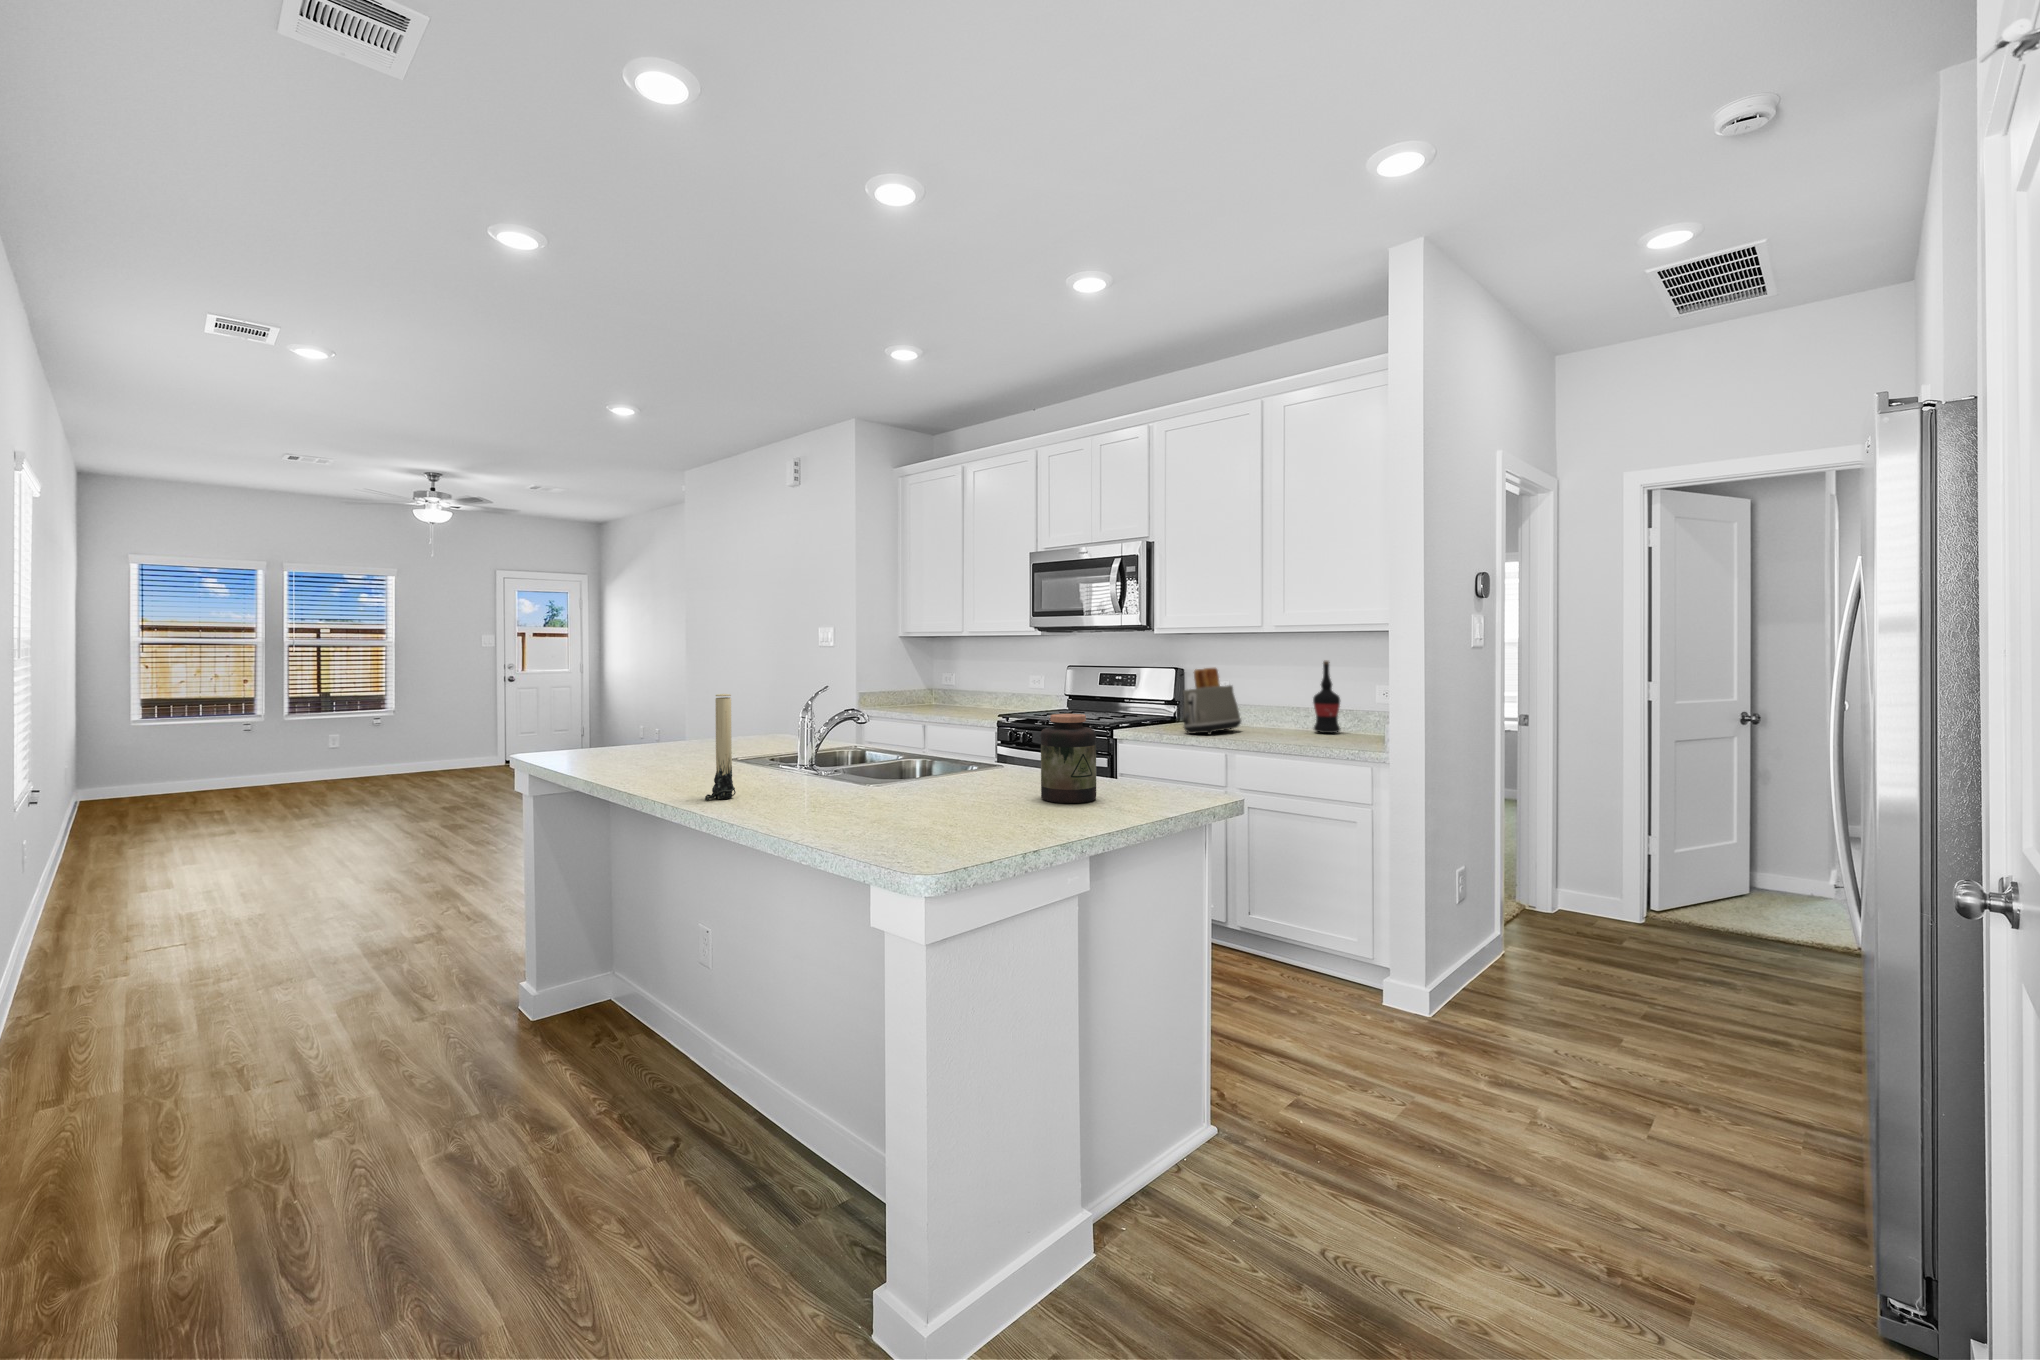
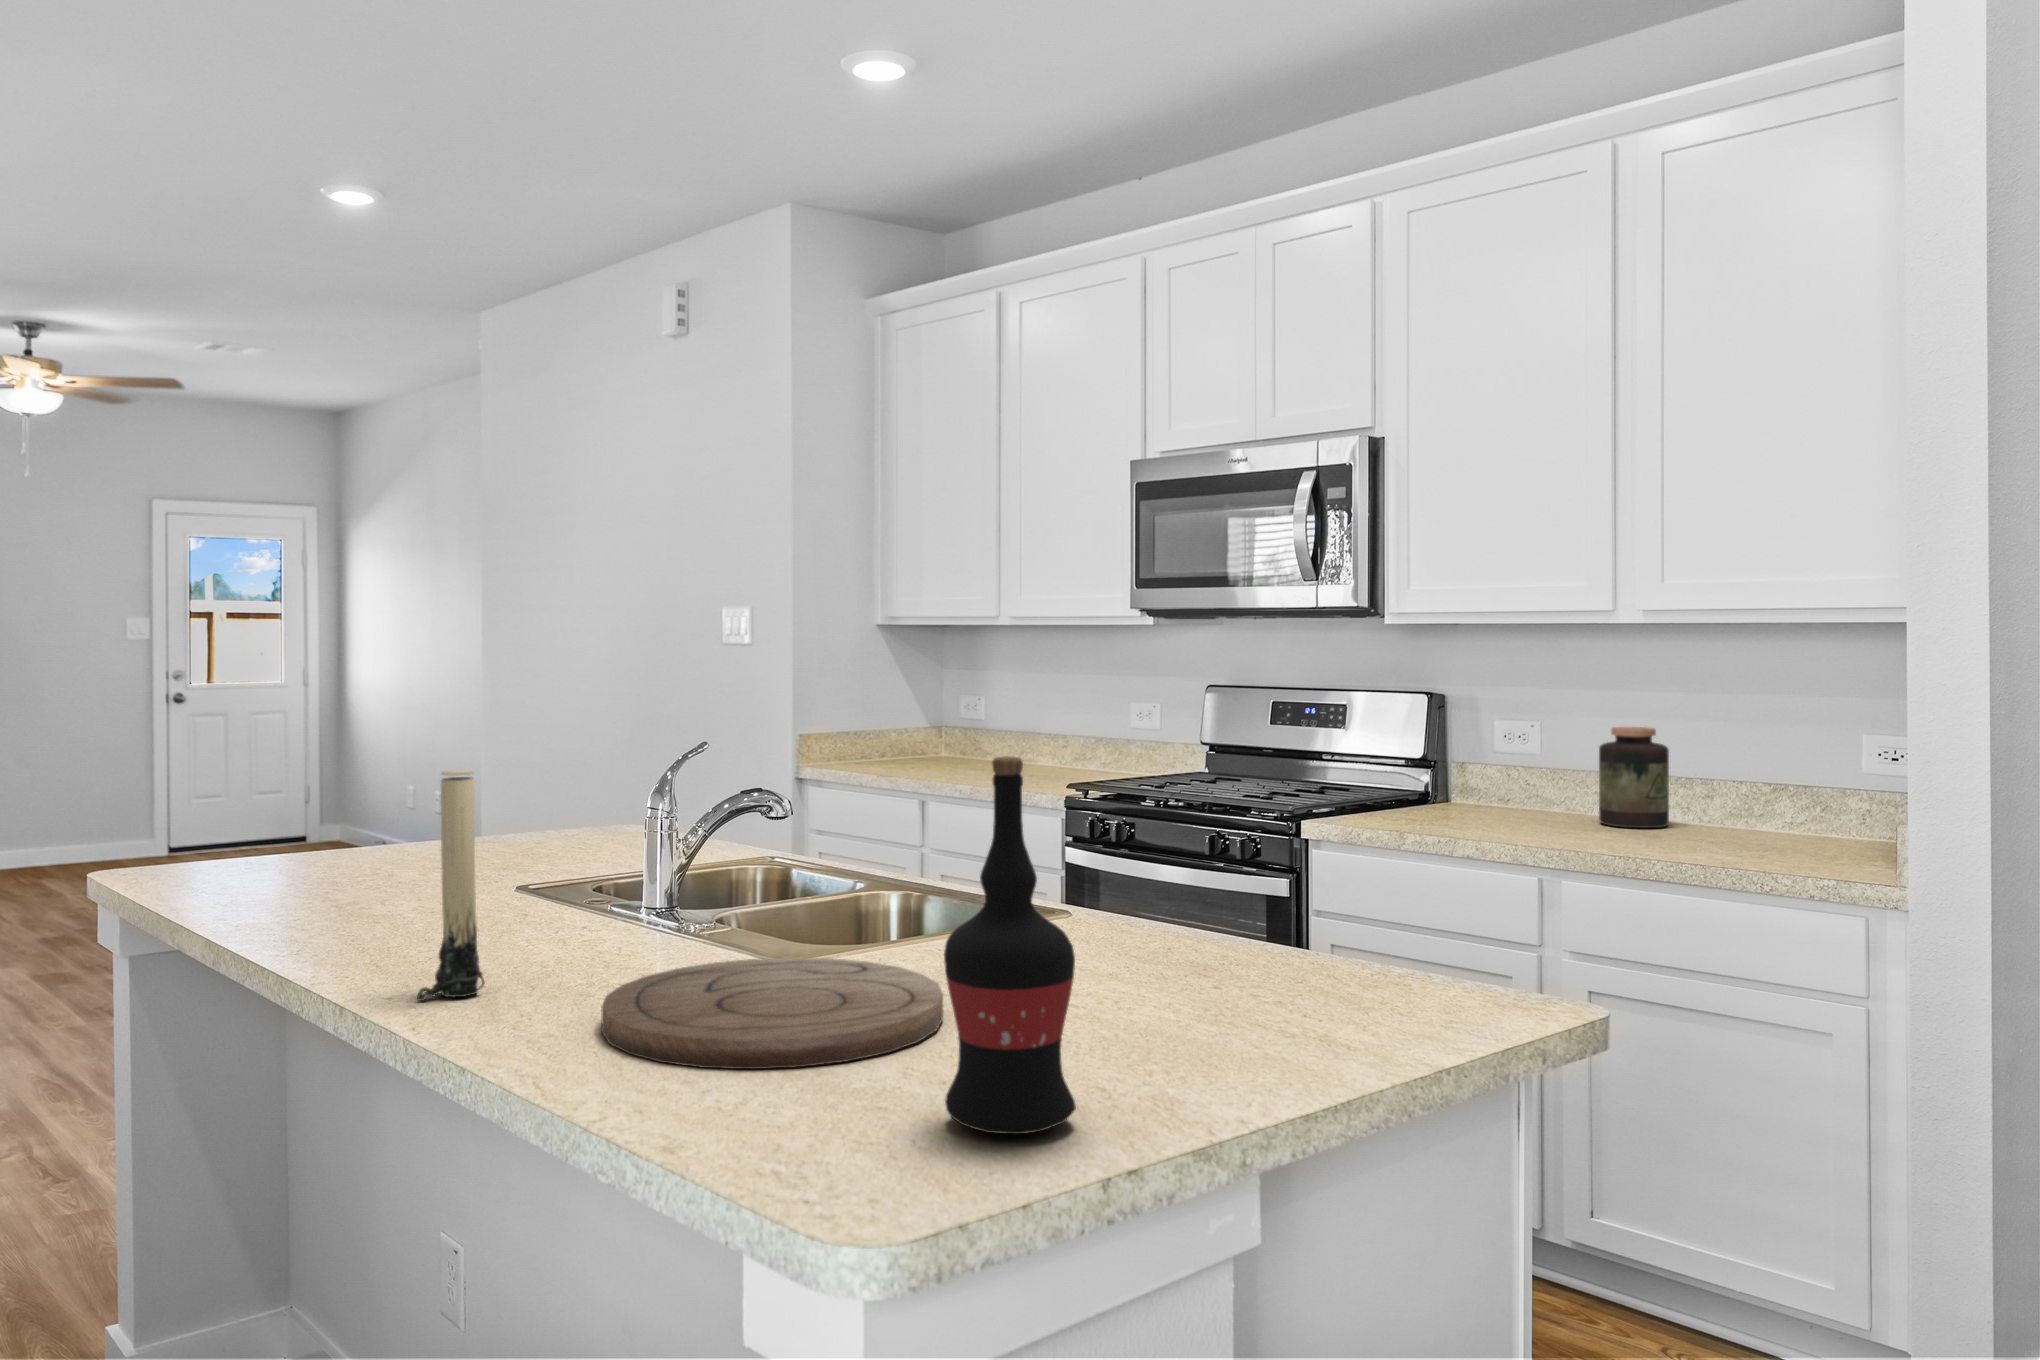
wine bottle: present [1313,661,1341,733] -> present [944,756,1076,1134]
toaster: present [1183,668,1241,735] -> none [1447,695,1570,837]
jar: present [1041,714,1096,803] -> present [1599,727,1669,828]
cutting board: none [795,780,949,821] -> present [602,958,943,1069]

